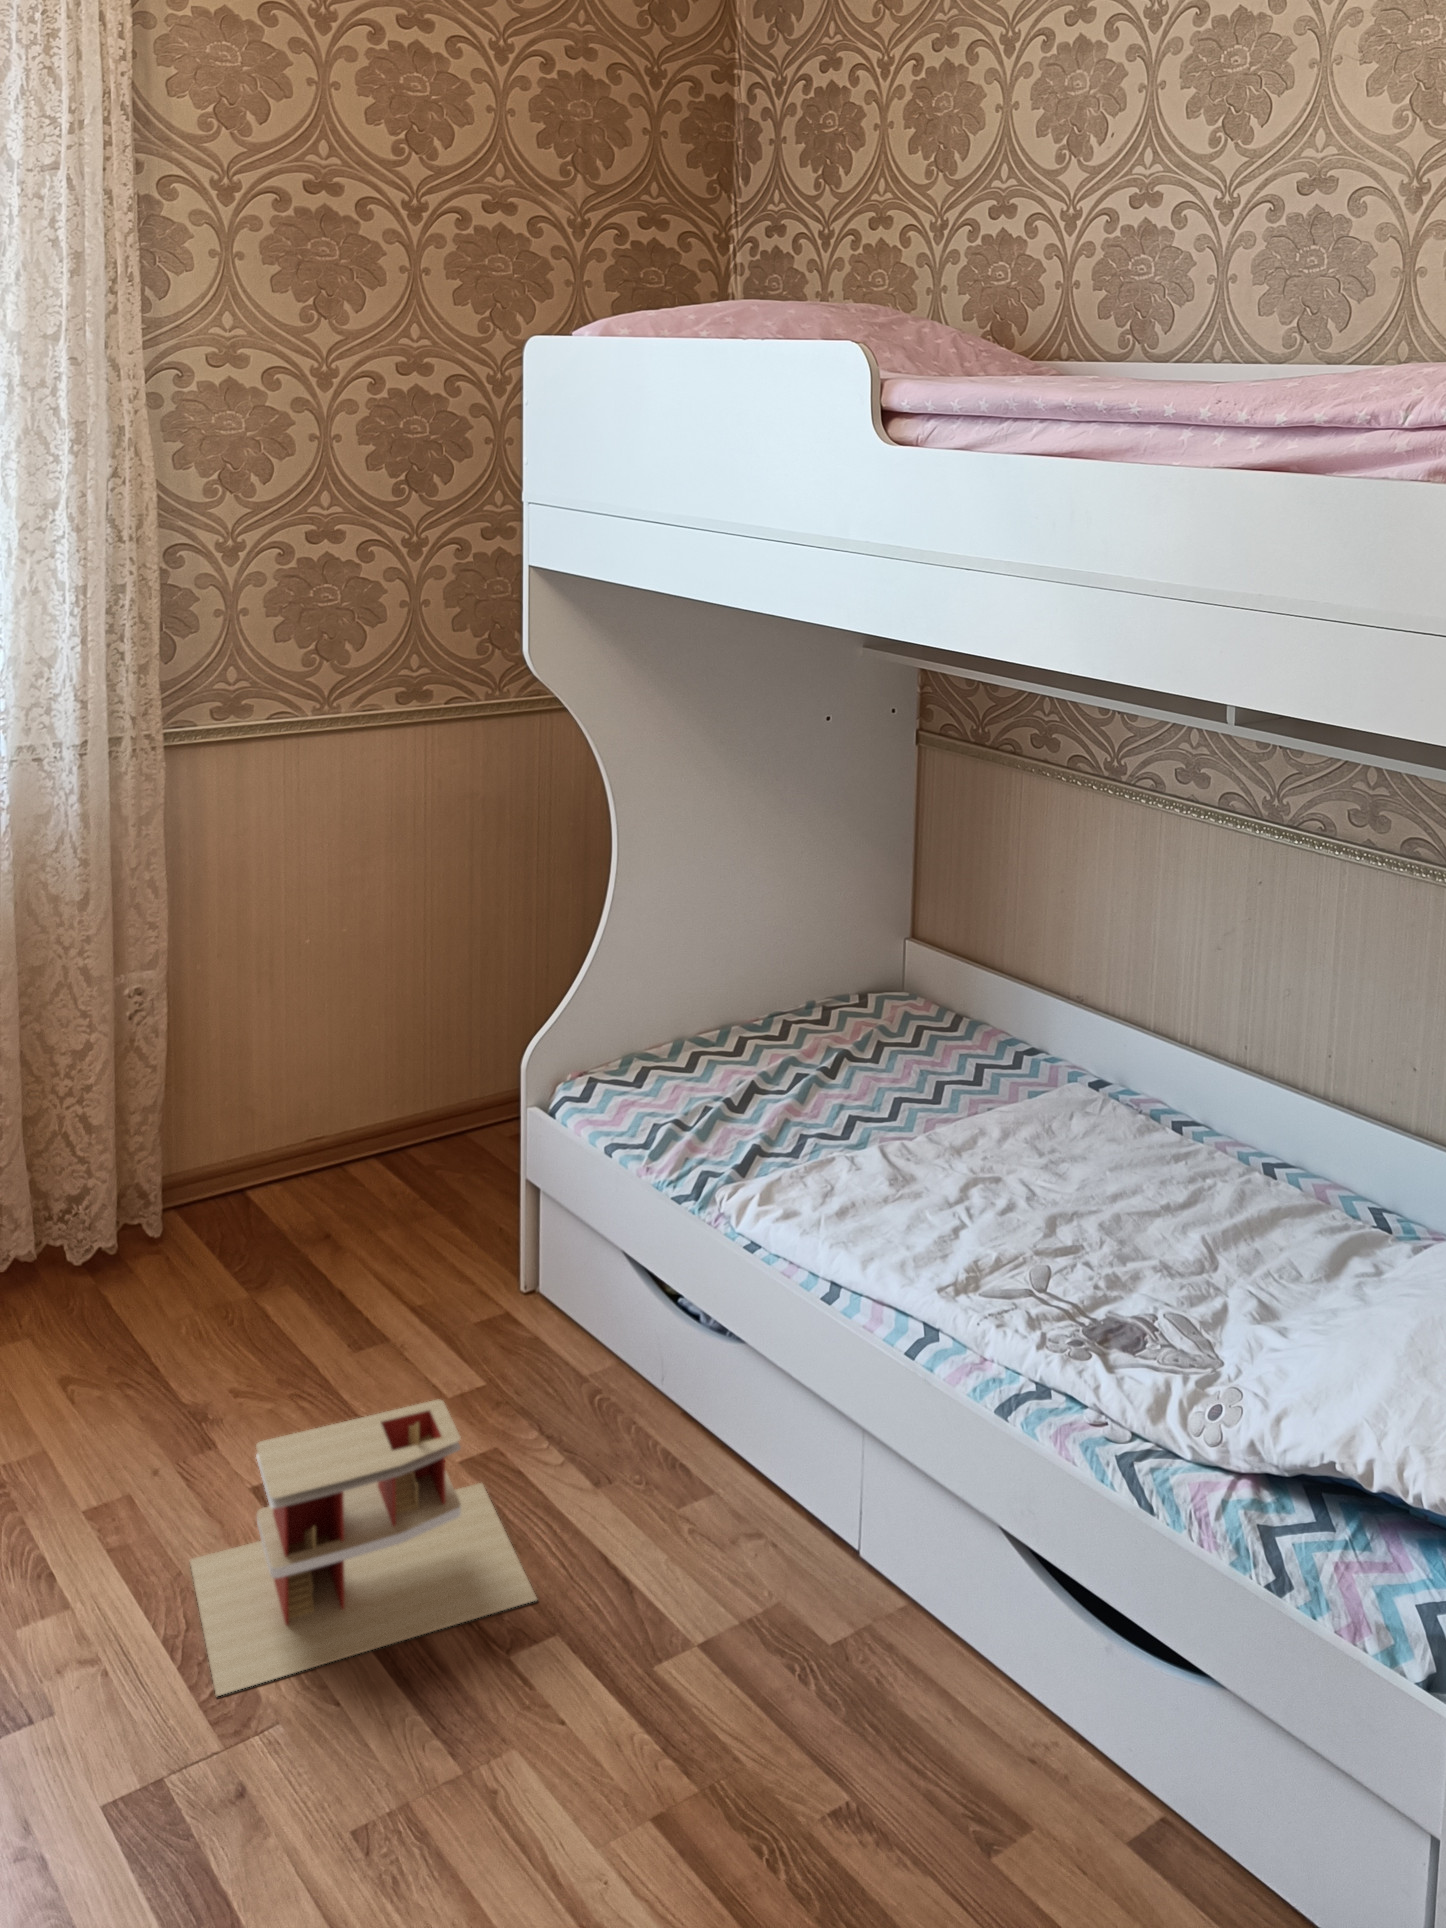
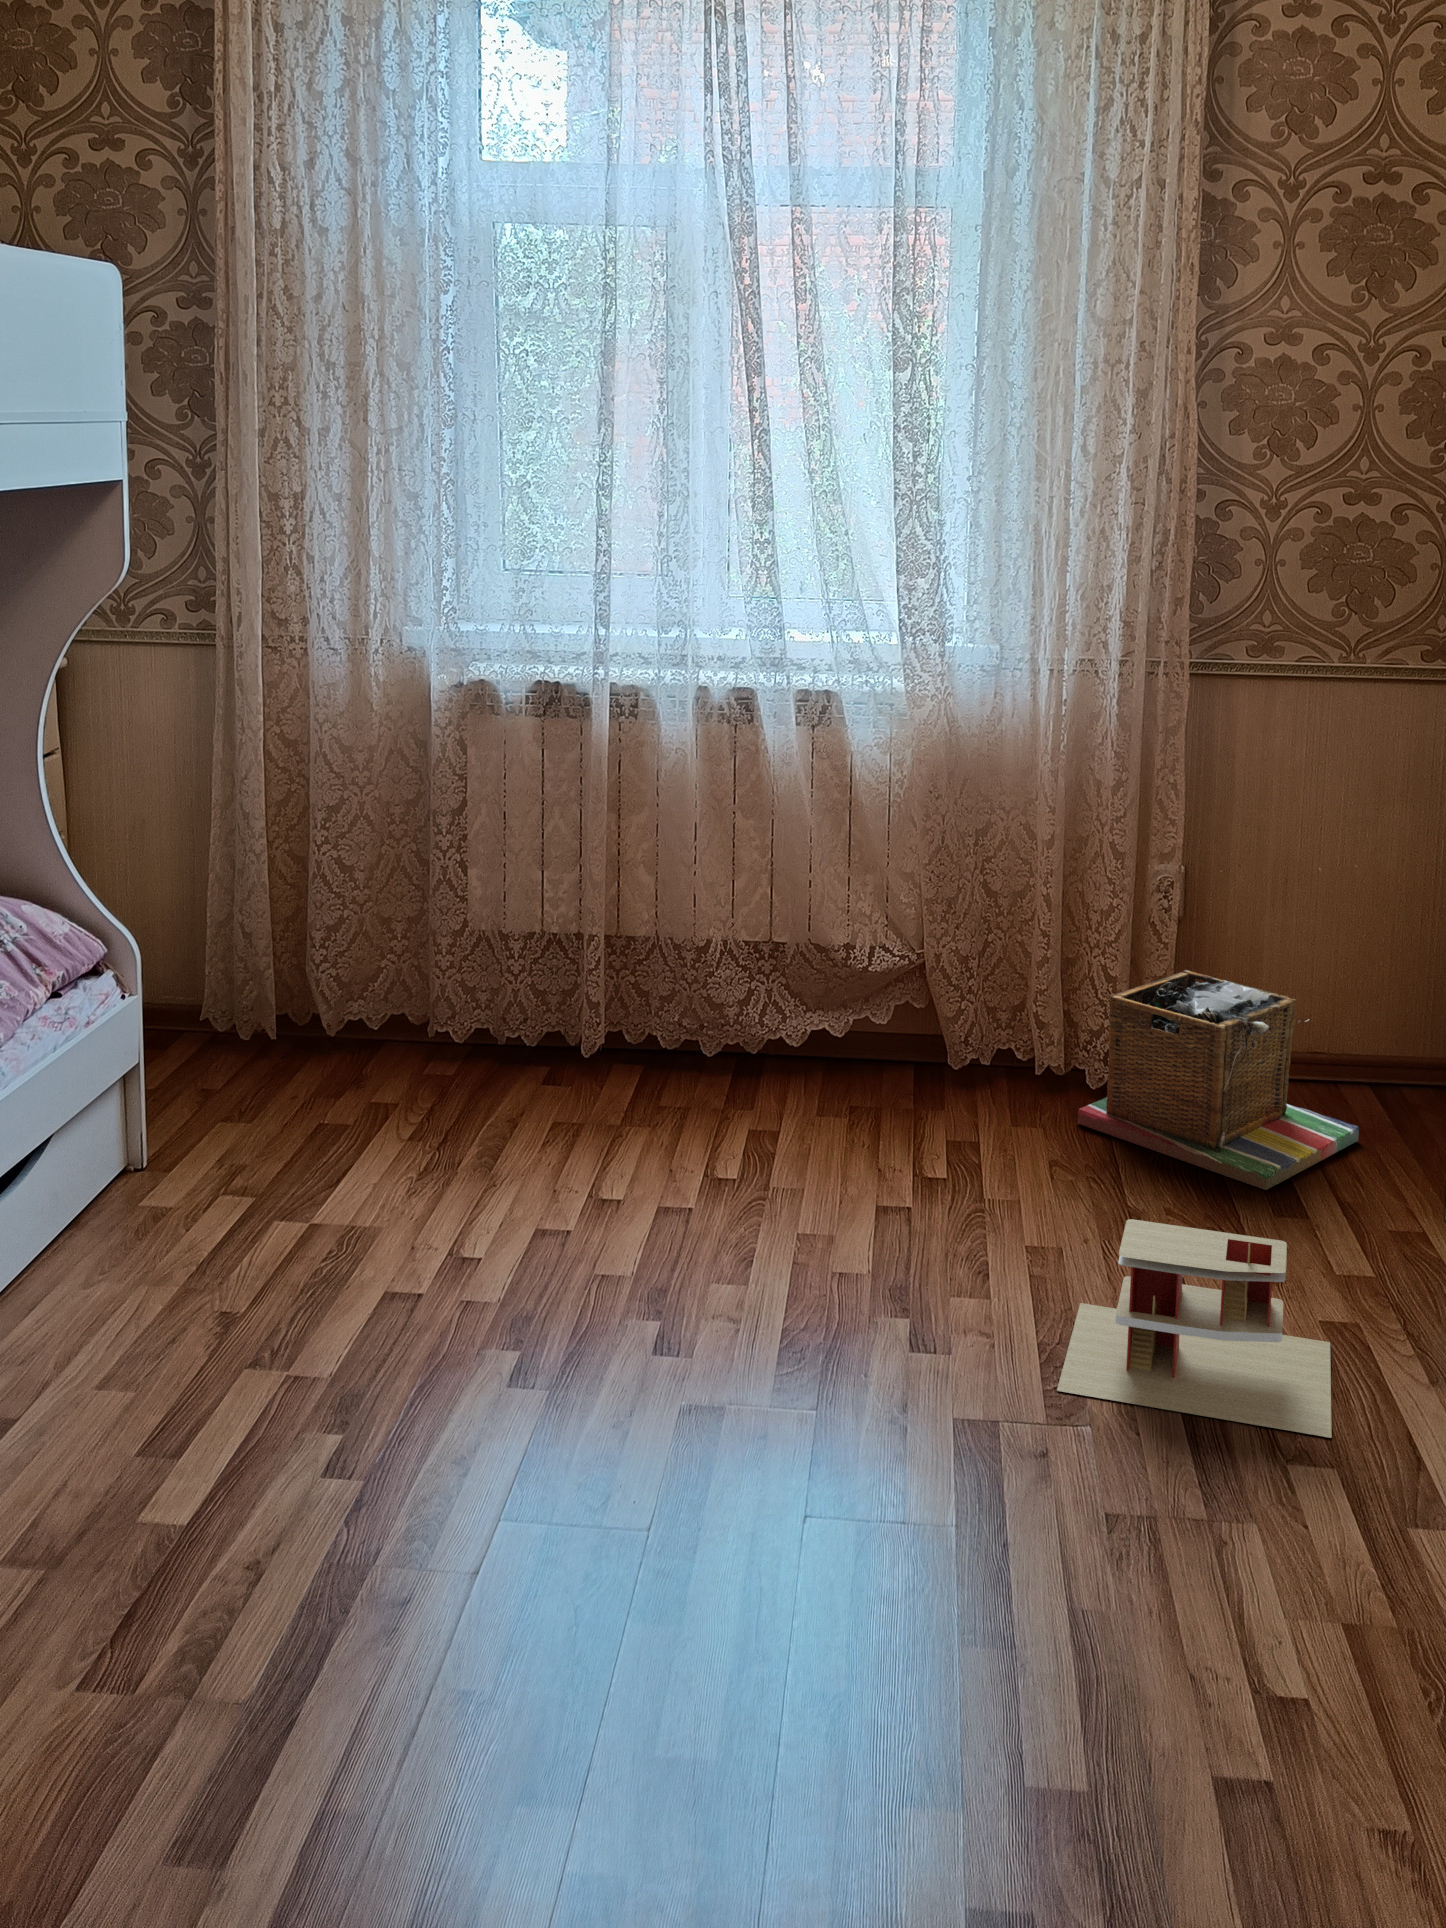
laundry basket: none [75,1090,396,1321] -> present [1078,970,1359,1190]

